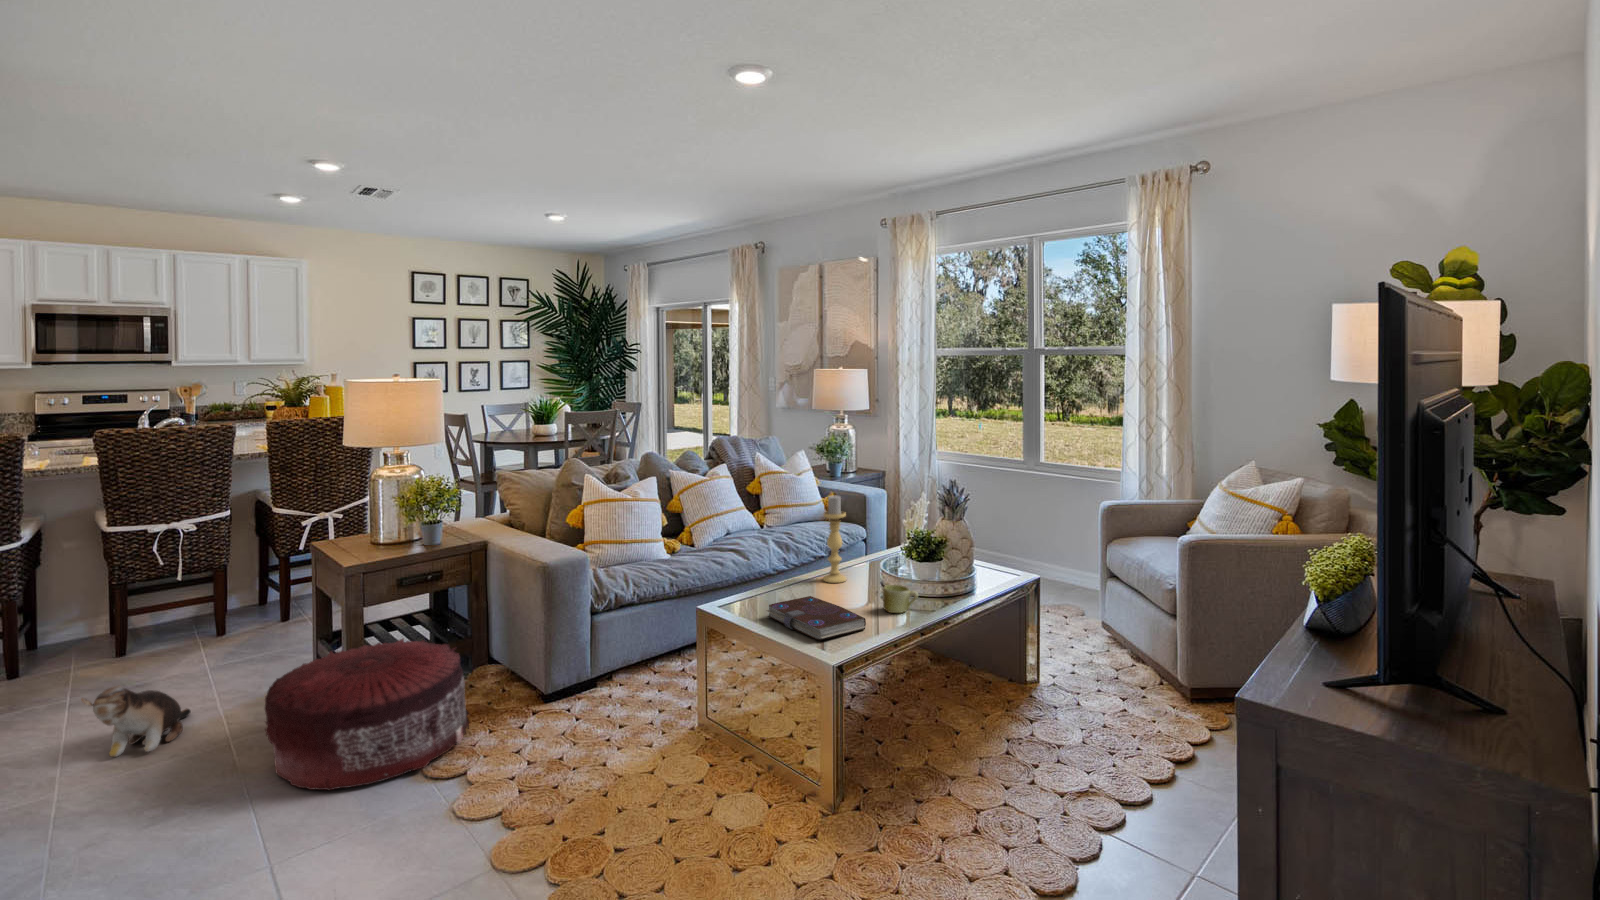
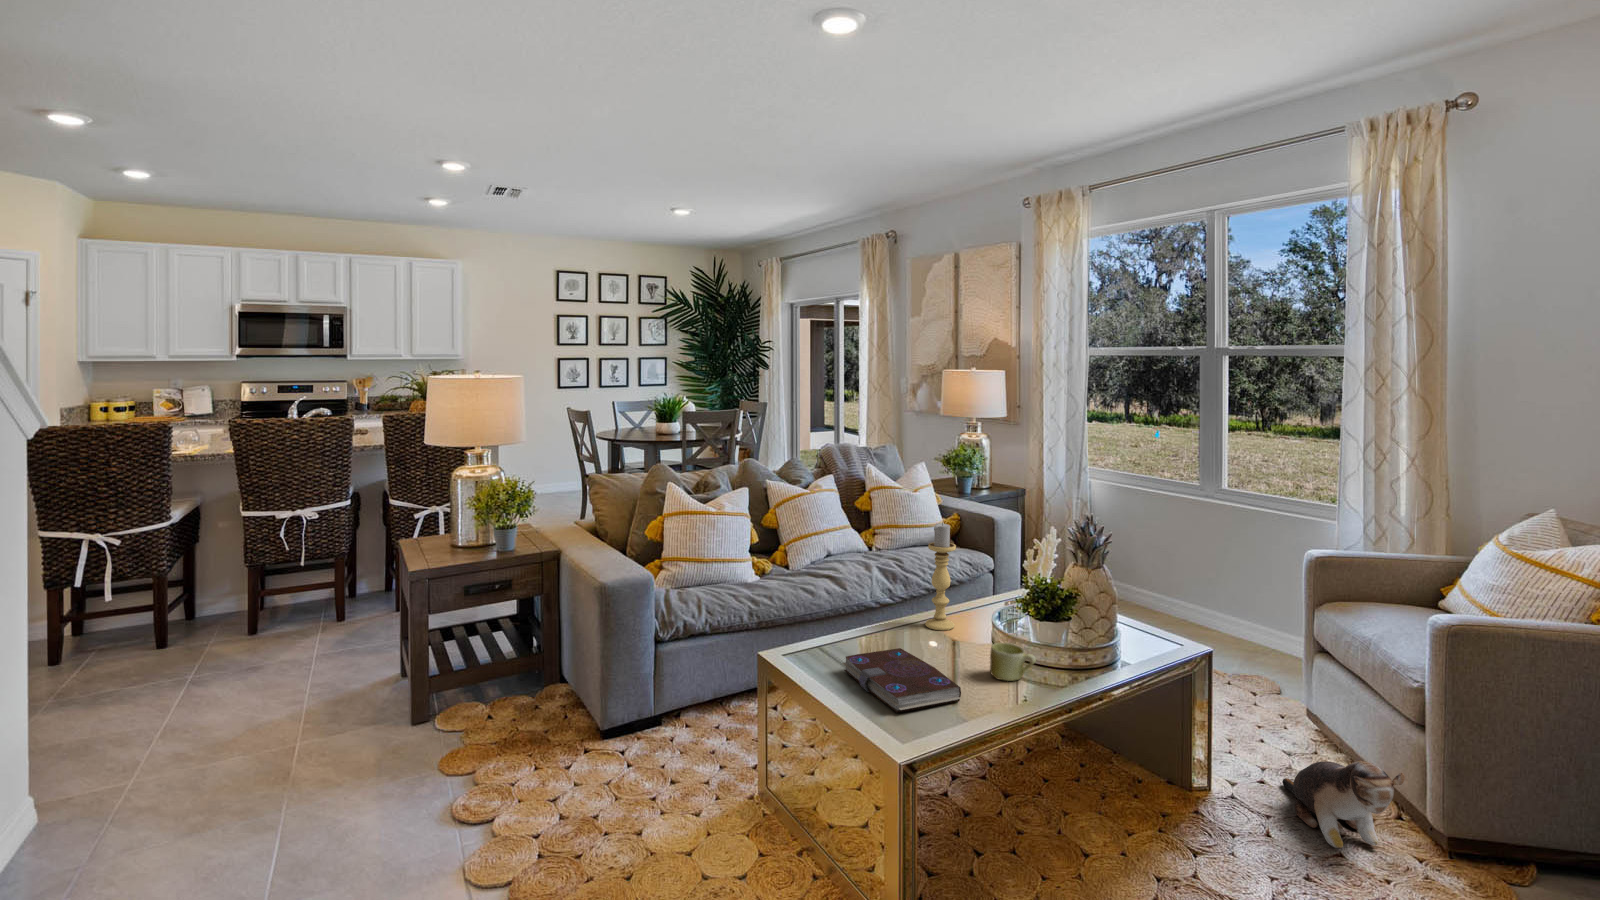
pouf: present [265,639,470,790] -> none [295,655,519,825]
plush toy: present [81,686,191,757] -> present [1282,760,1405,848]

